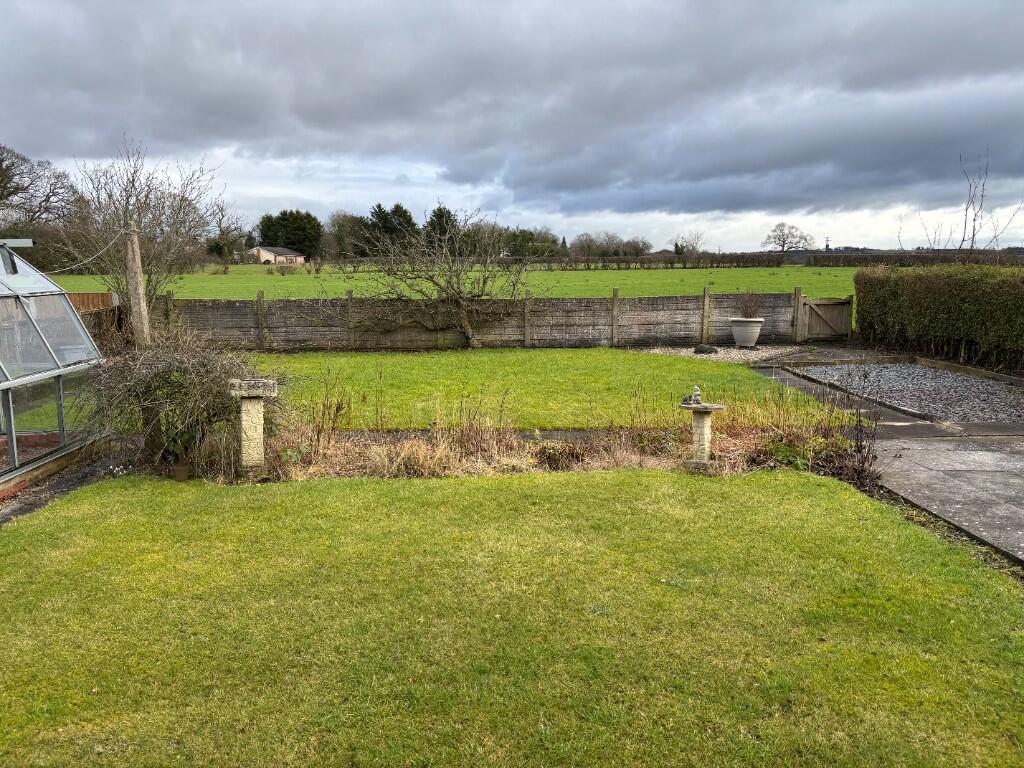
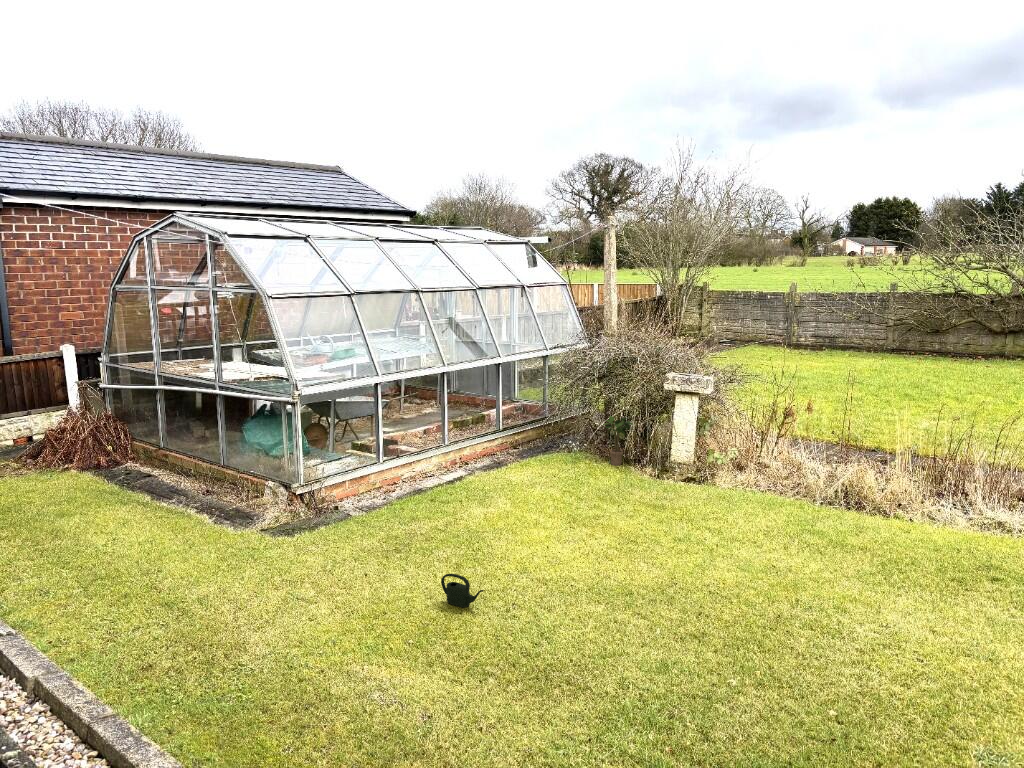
watering can: none [108,604,169,638] -> present [441,574,484,607]

